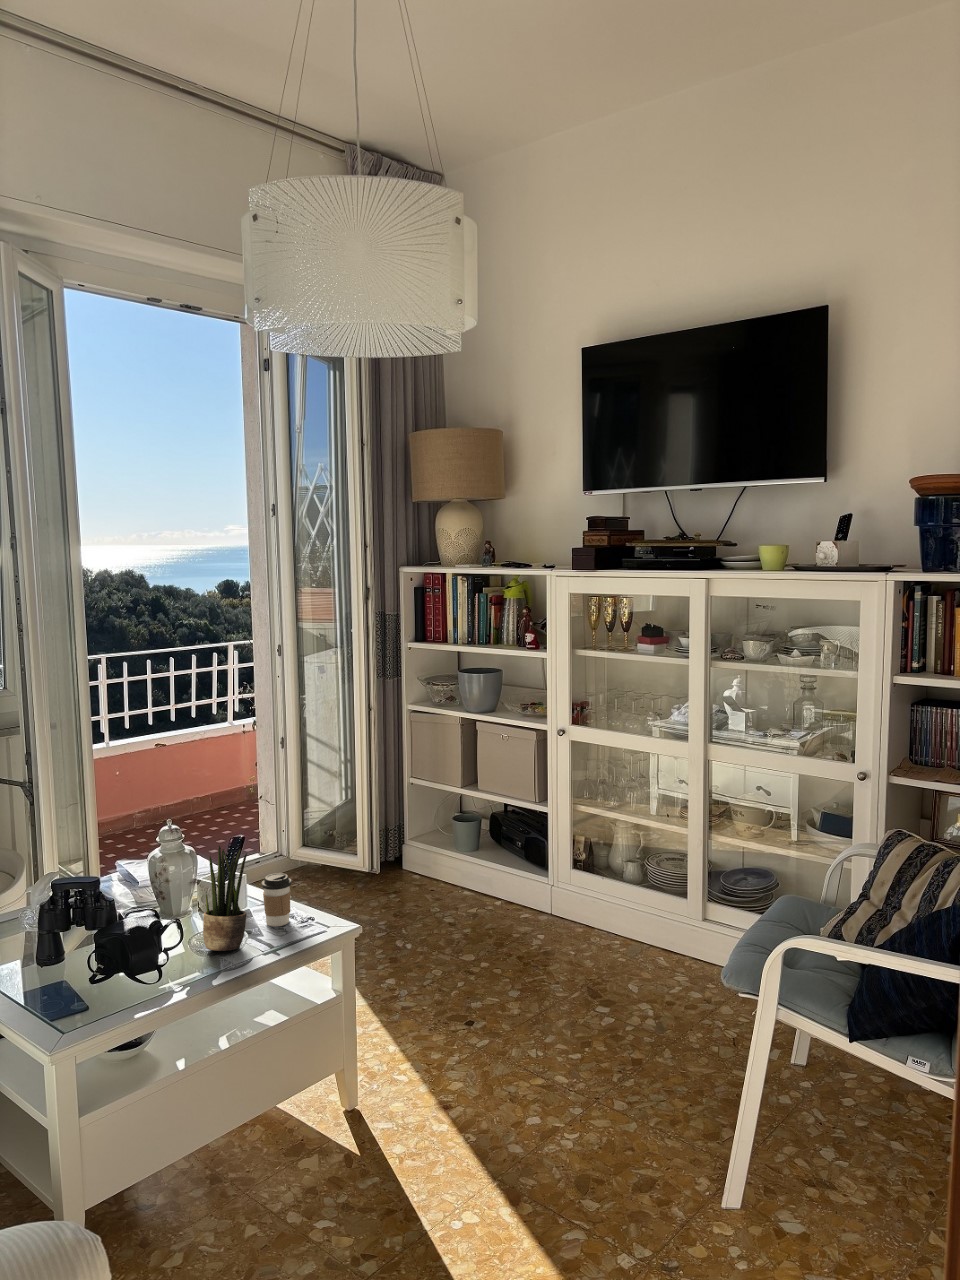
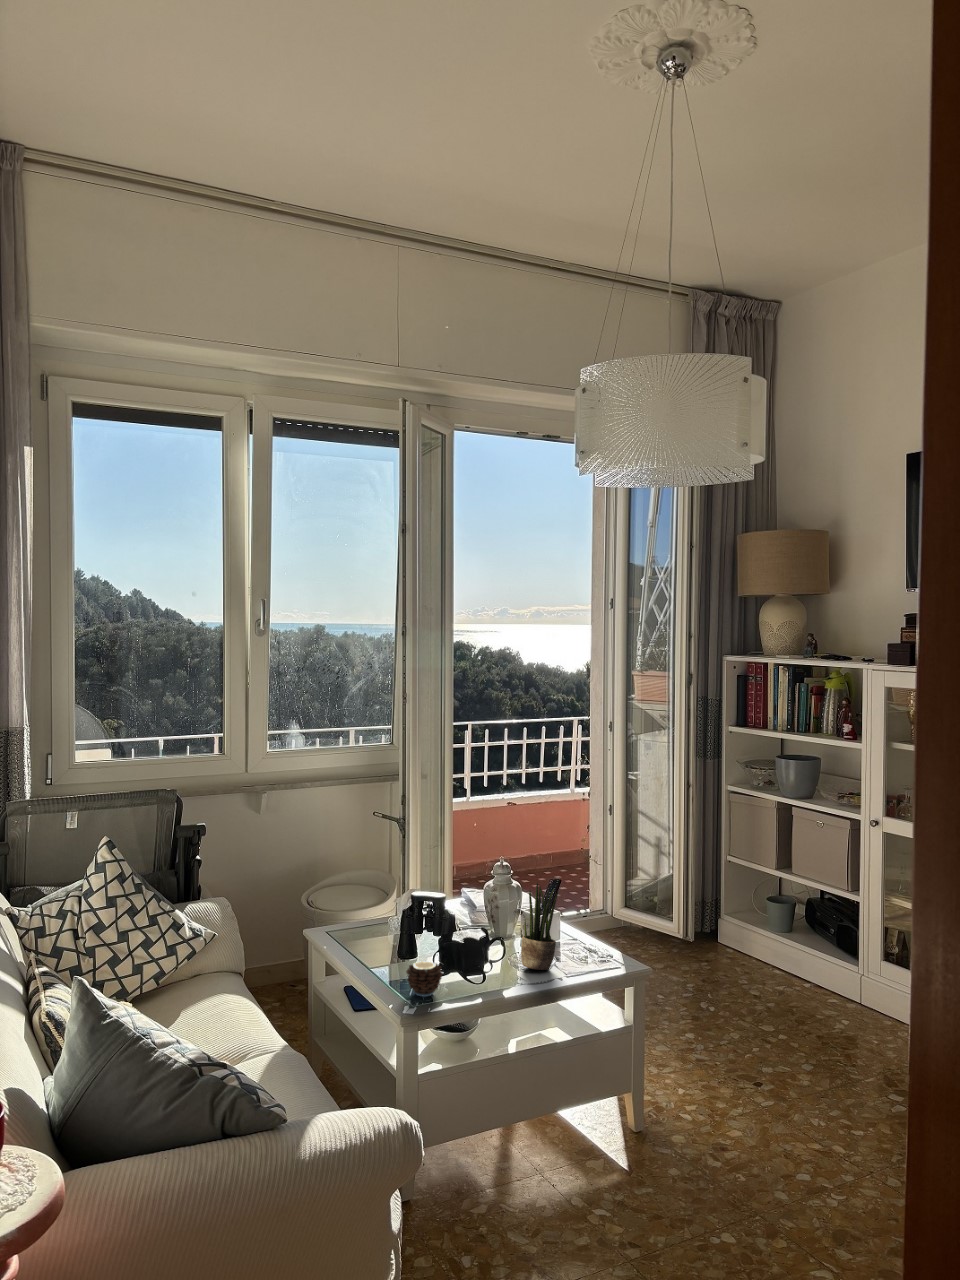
coffee cup: present [261,873,292,927] -> none [571,914,596,959]
candle: none [50,968,103,1017] -> present [406,961,442,997]

